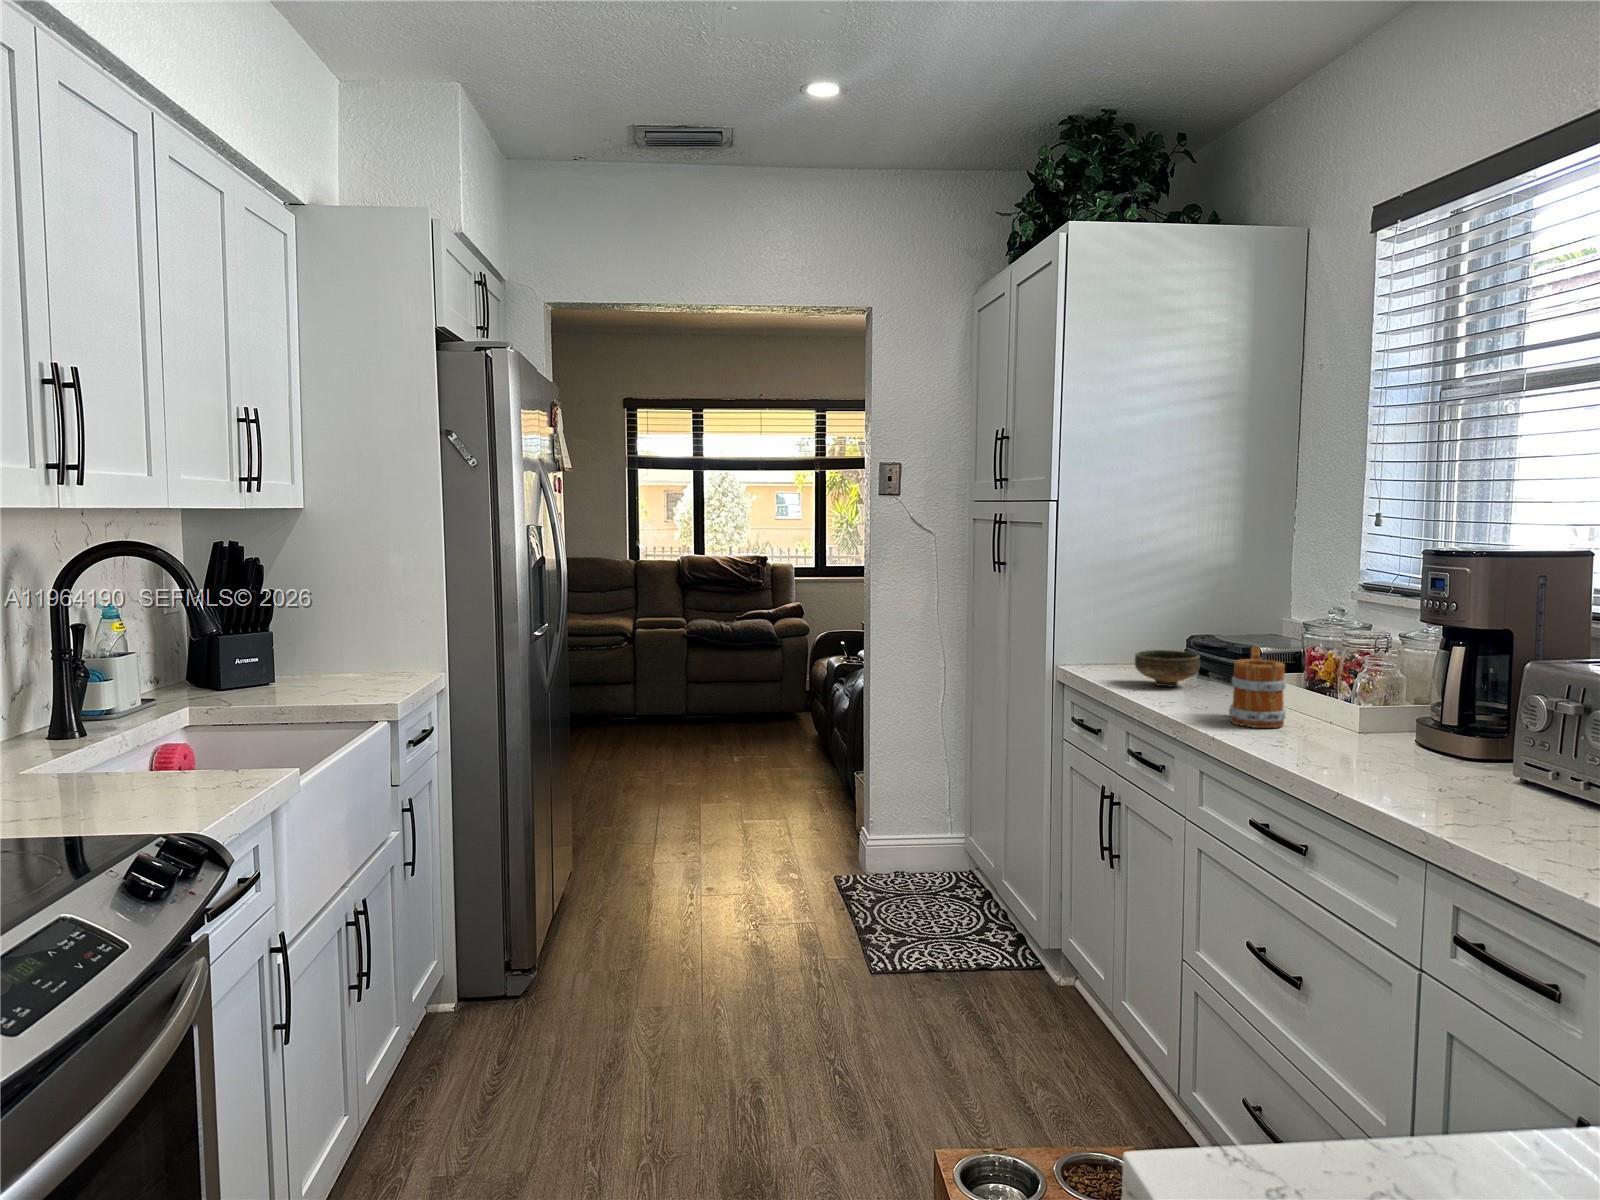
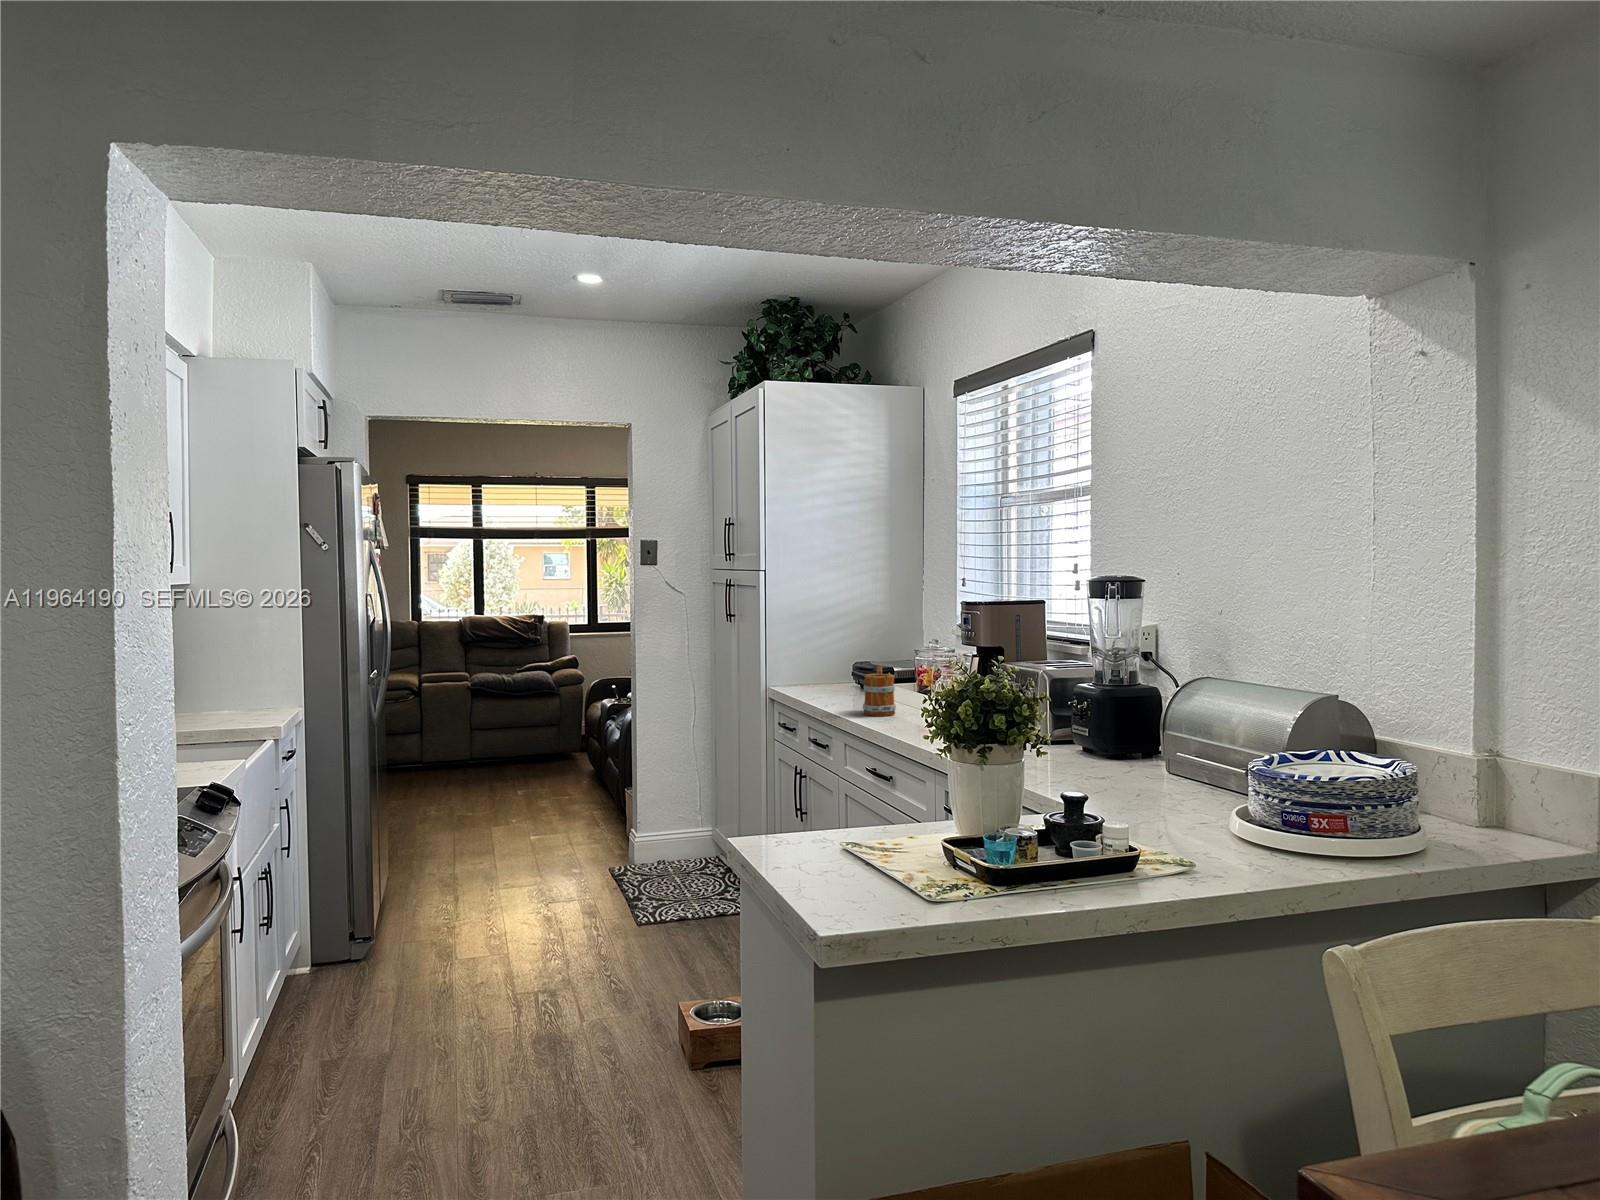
bowl: present [1135,650,1200,687] -> none [815,673,857,697]

